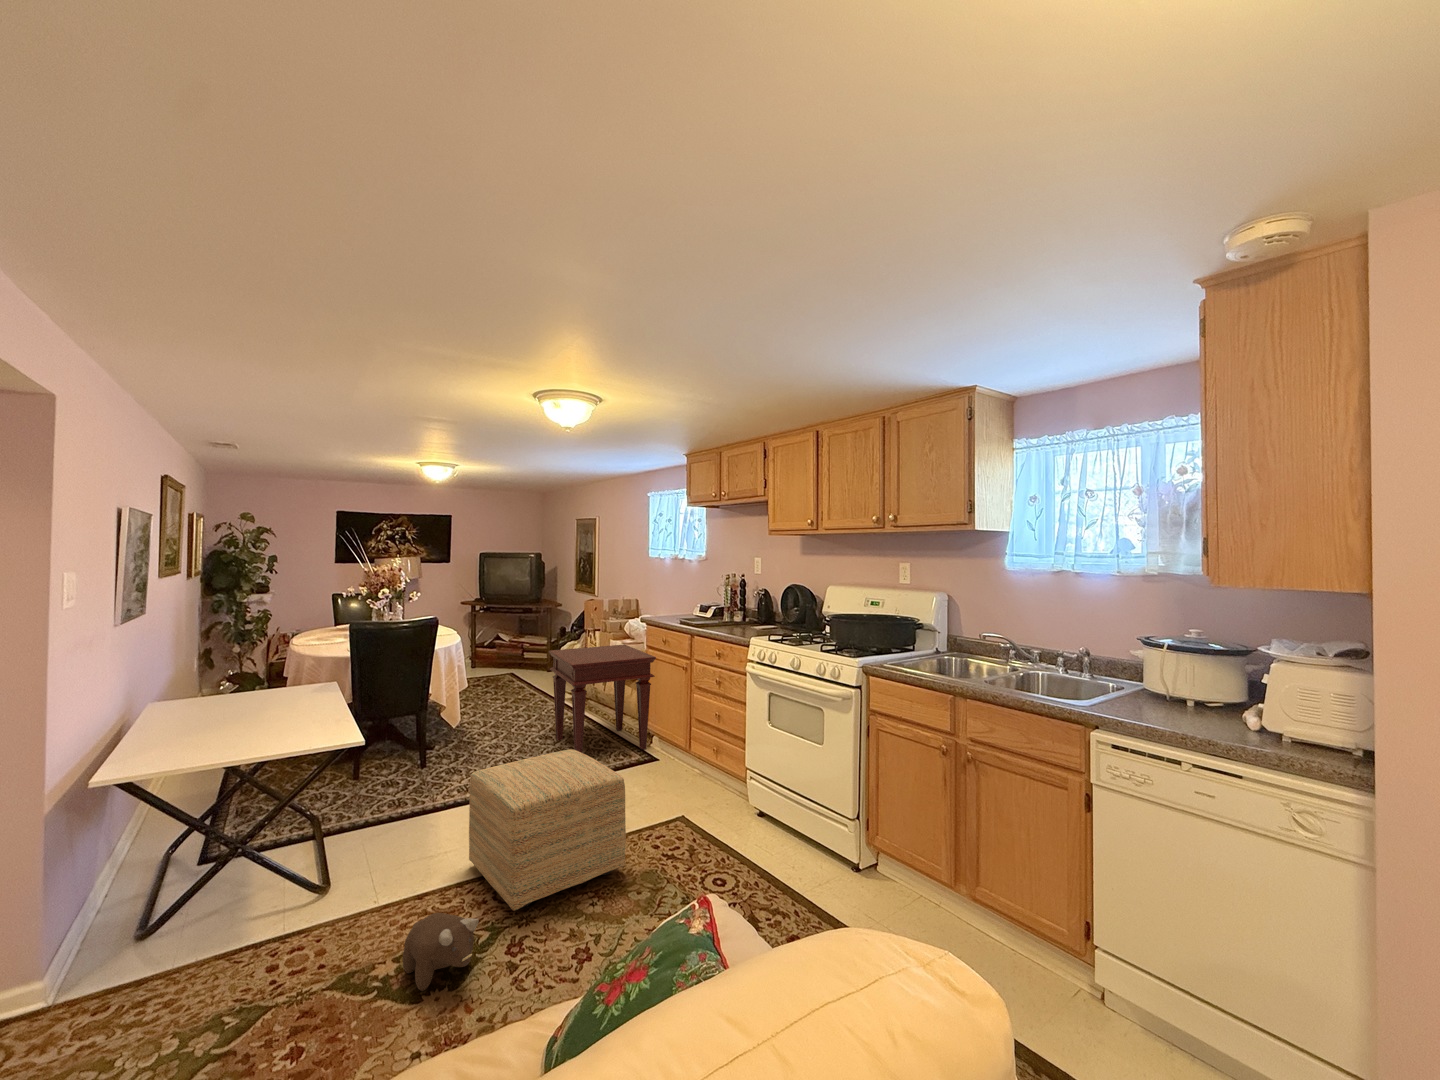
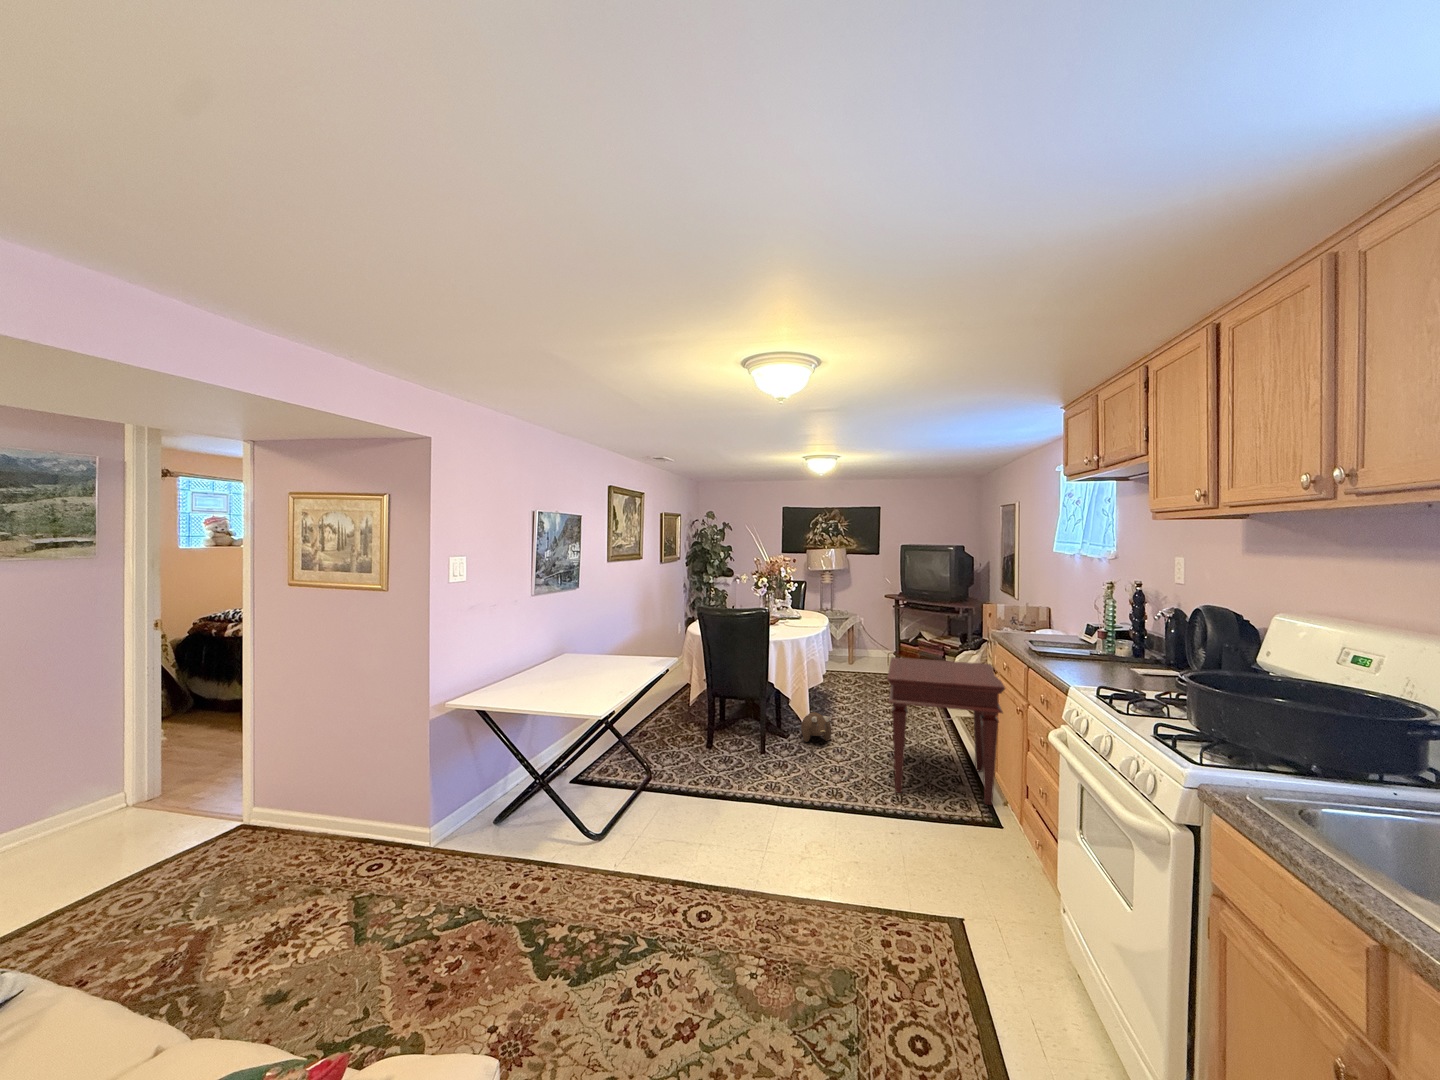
ottoman: present [469,749,626,911] -> none [673,771,821,948]
plush toy: present [403,913,479,991] -> present [801,712,831,742]

